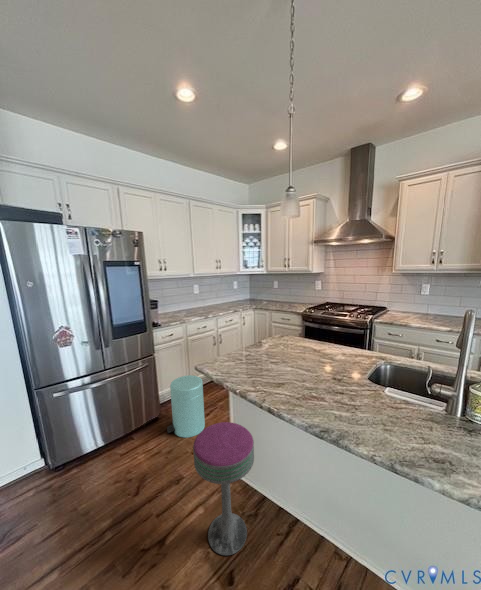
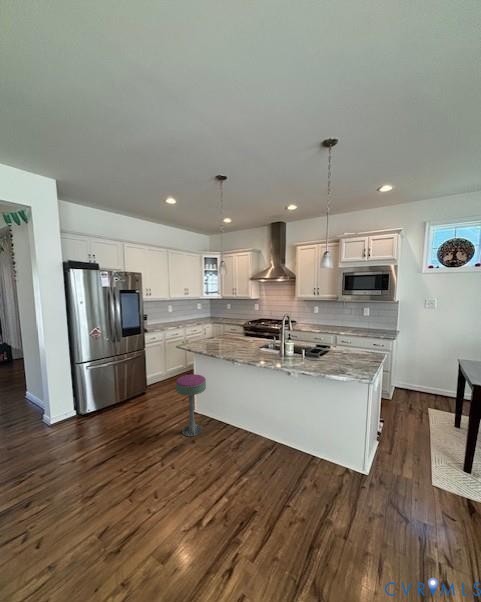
trash can: present [167,375,205,438] -> none [153,363,177,400]

